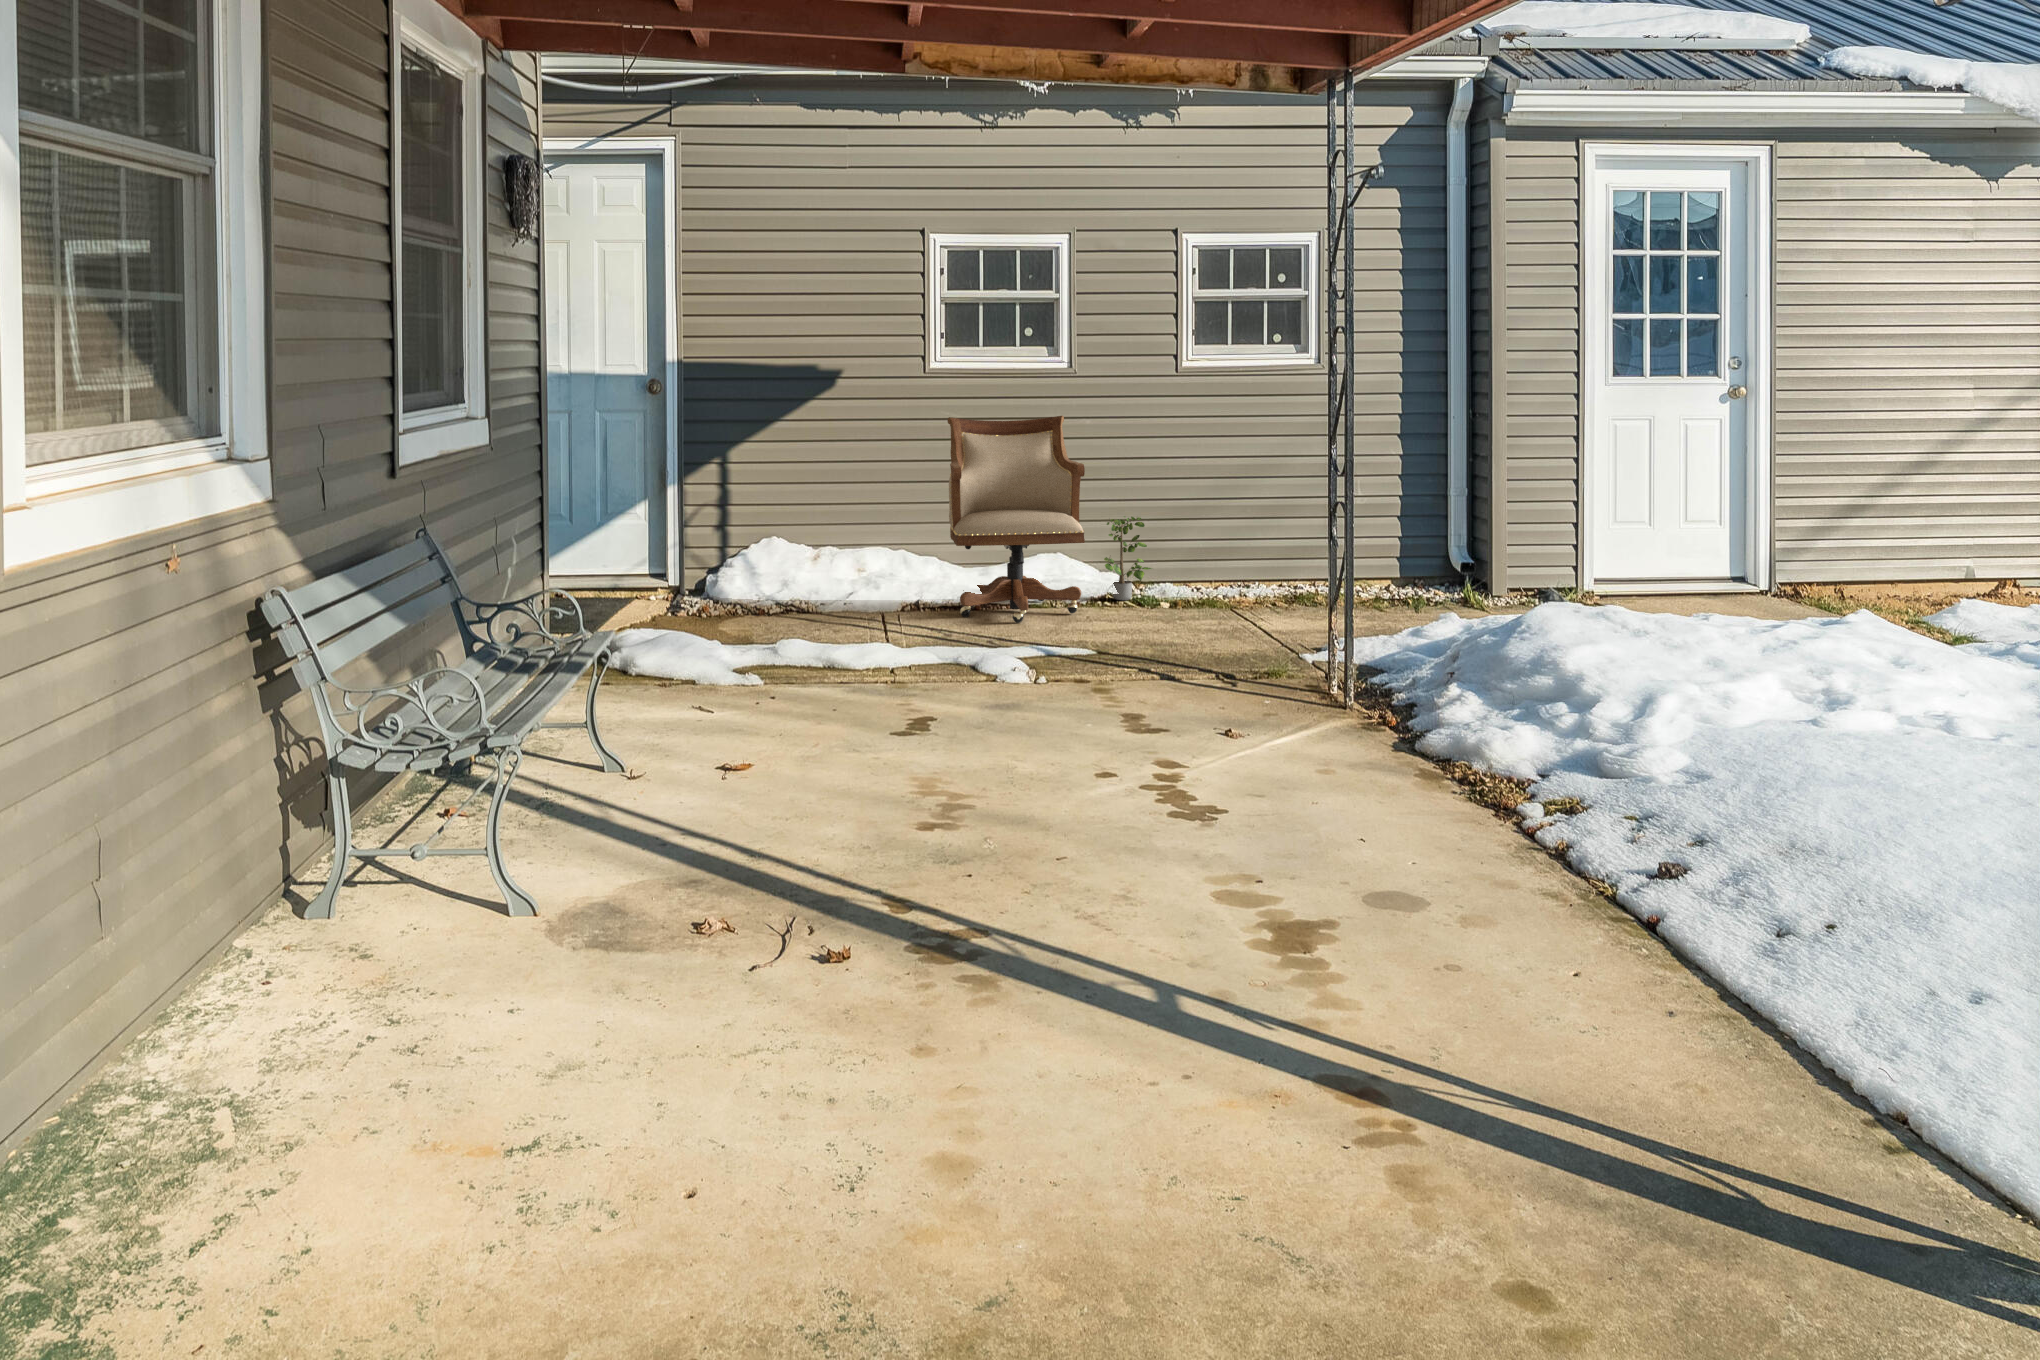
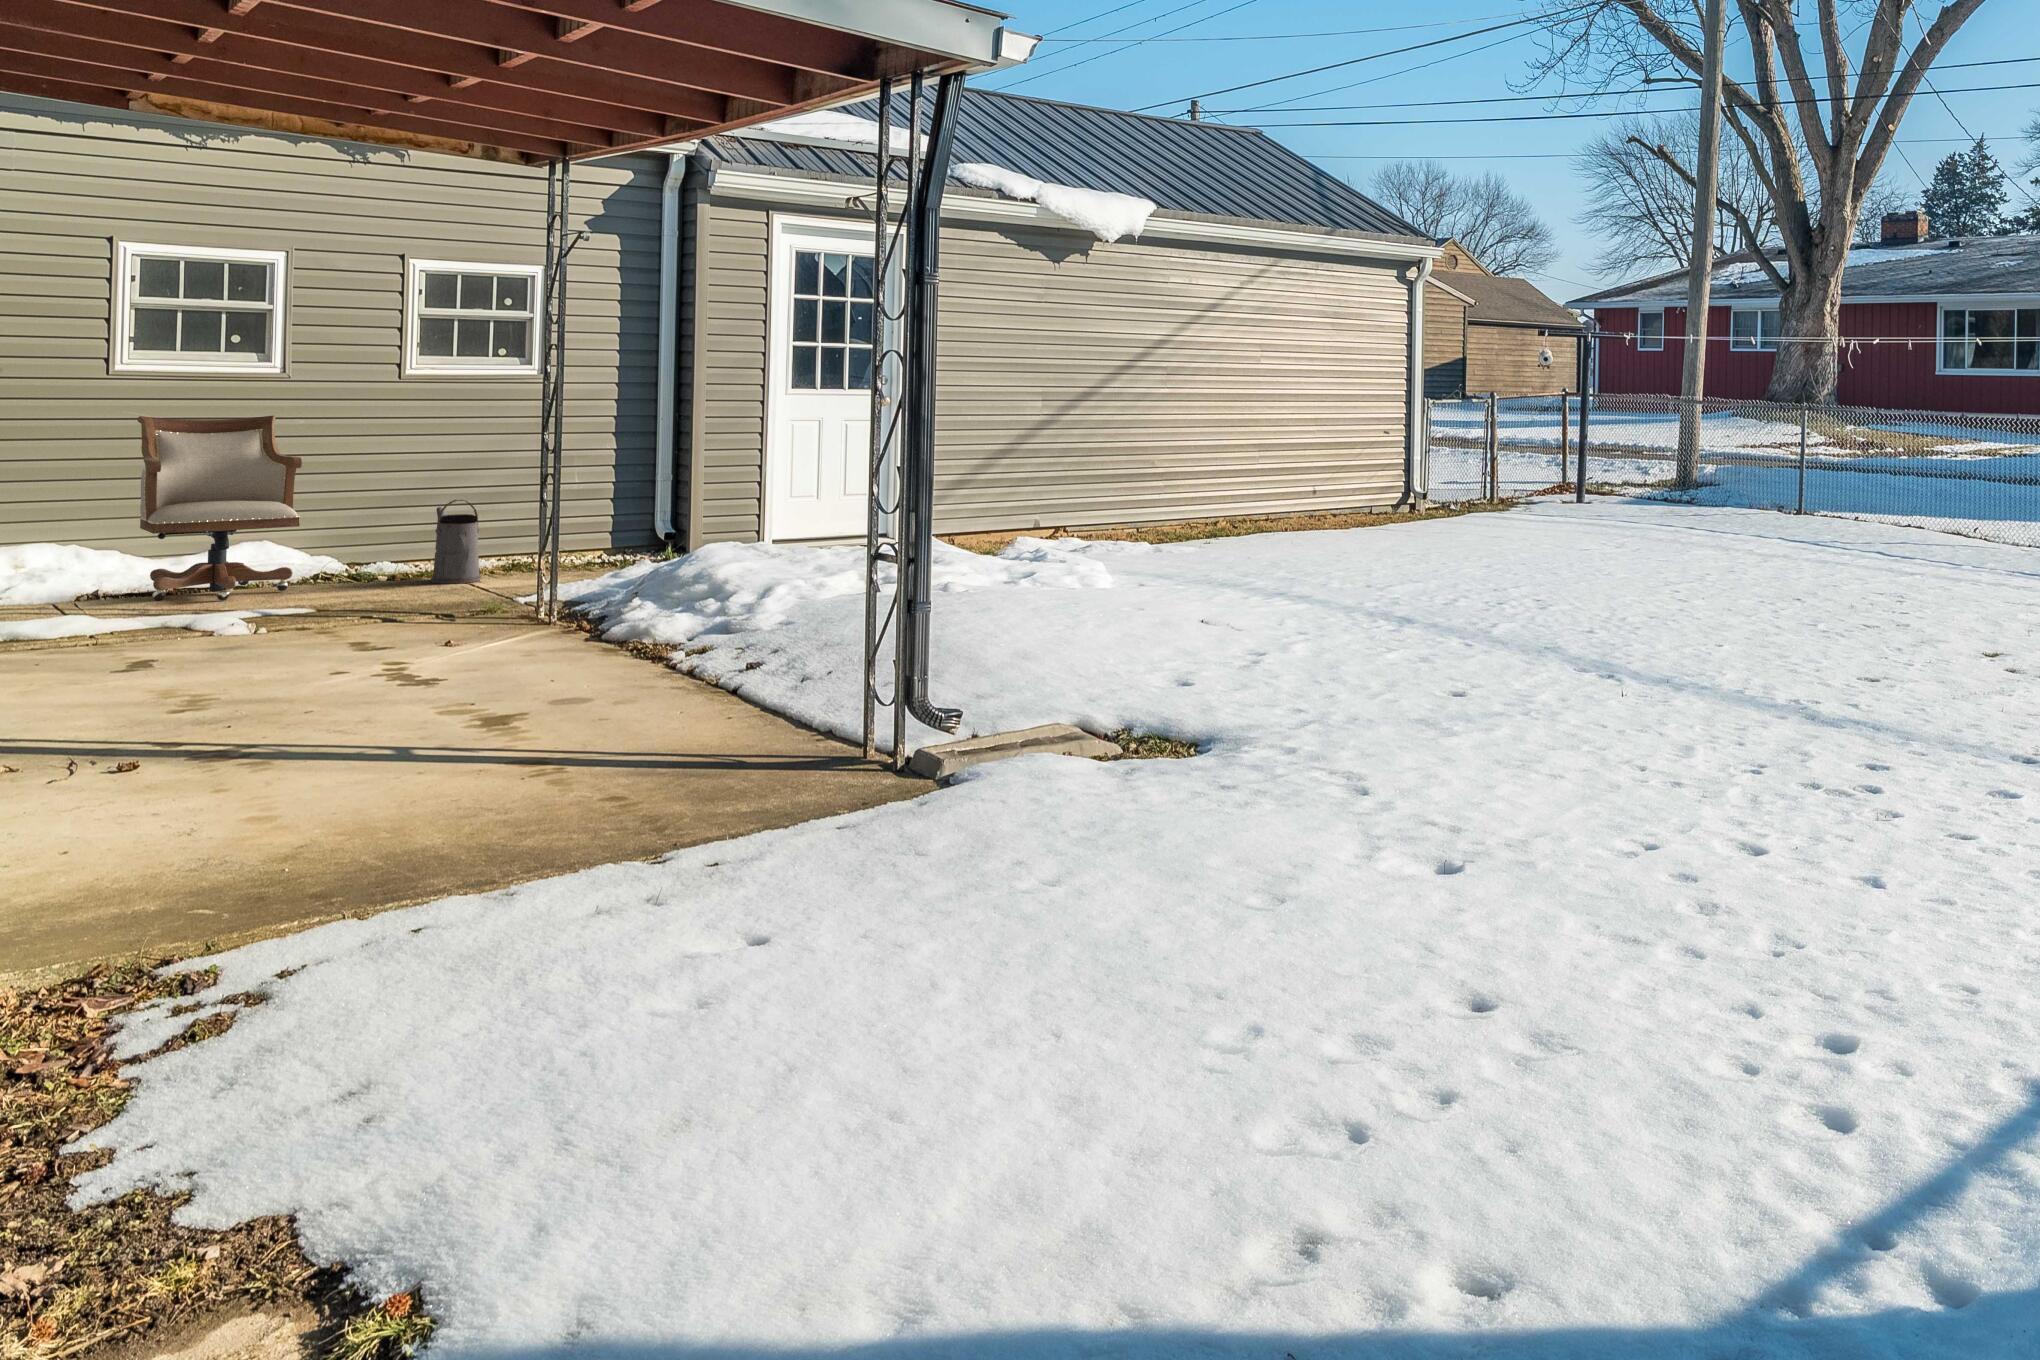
watering can: none [1213,515,1263,616] -> present [431,499,481,584]
potted plant: present [1104,516,1152,600] -> none [315,503,371,580]

